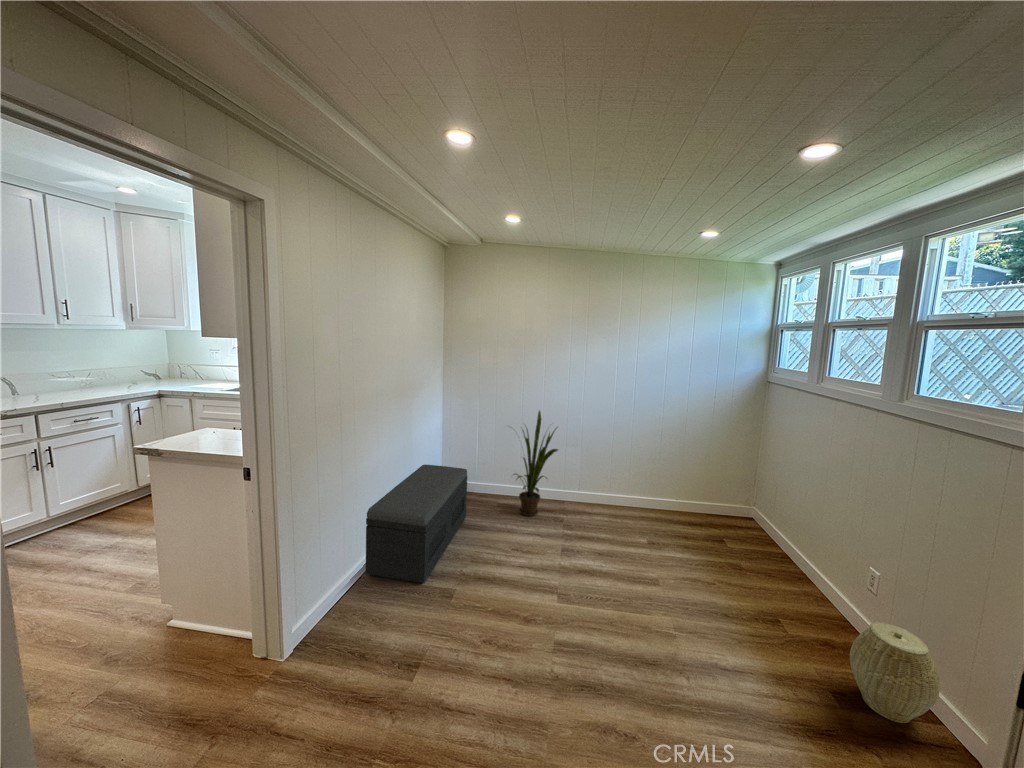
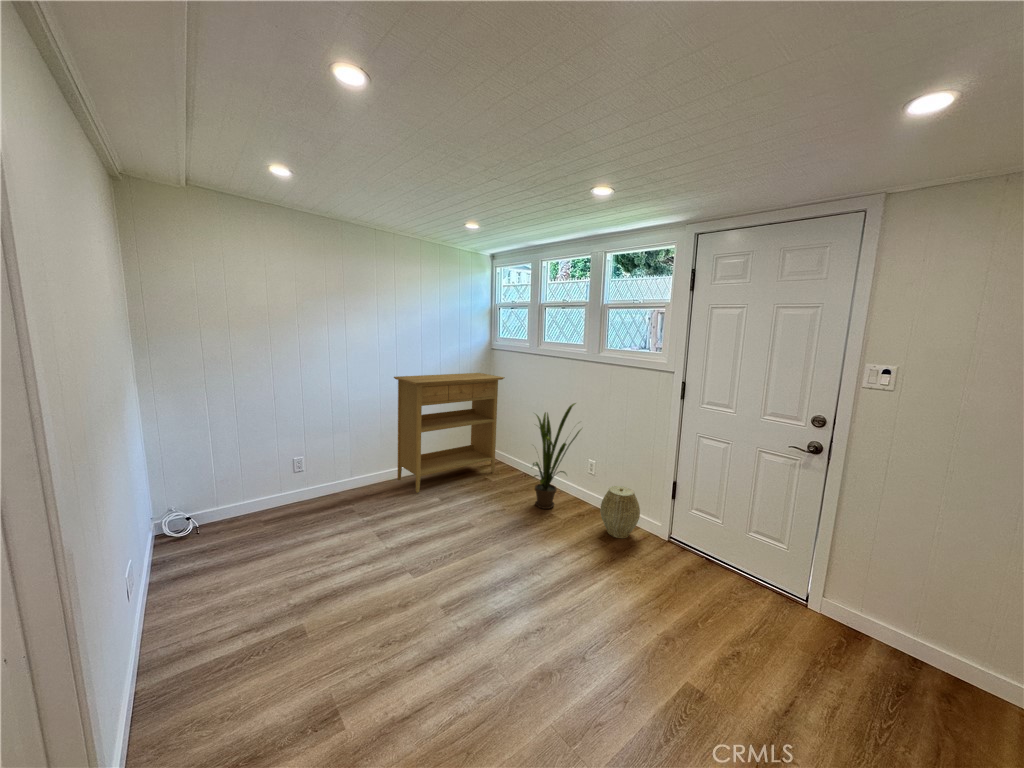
console table: none [623,400,767,538] -> present [394,373,505,493]
house plant: present [514,411,558,516] -> present [533,403,581,509]
storage bench: present [366,465,467,583] -> none [133,489,254,683]

